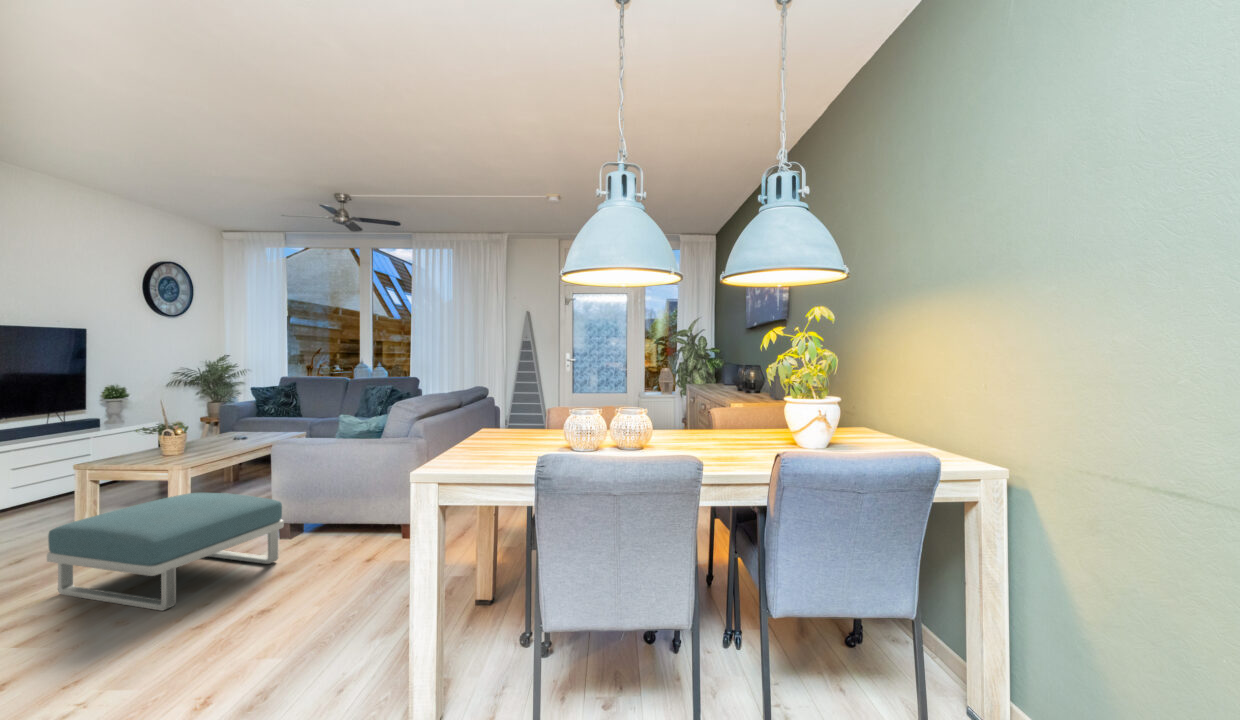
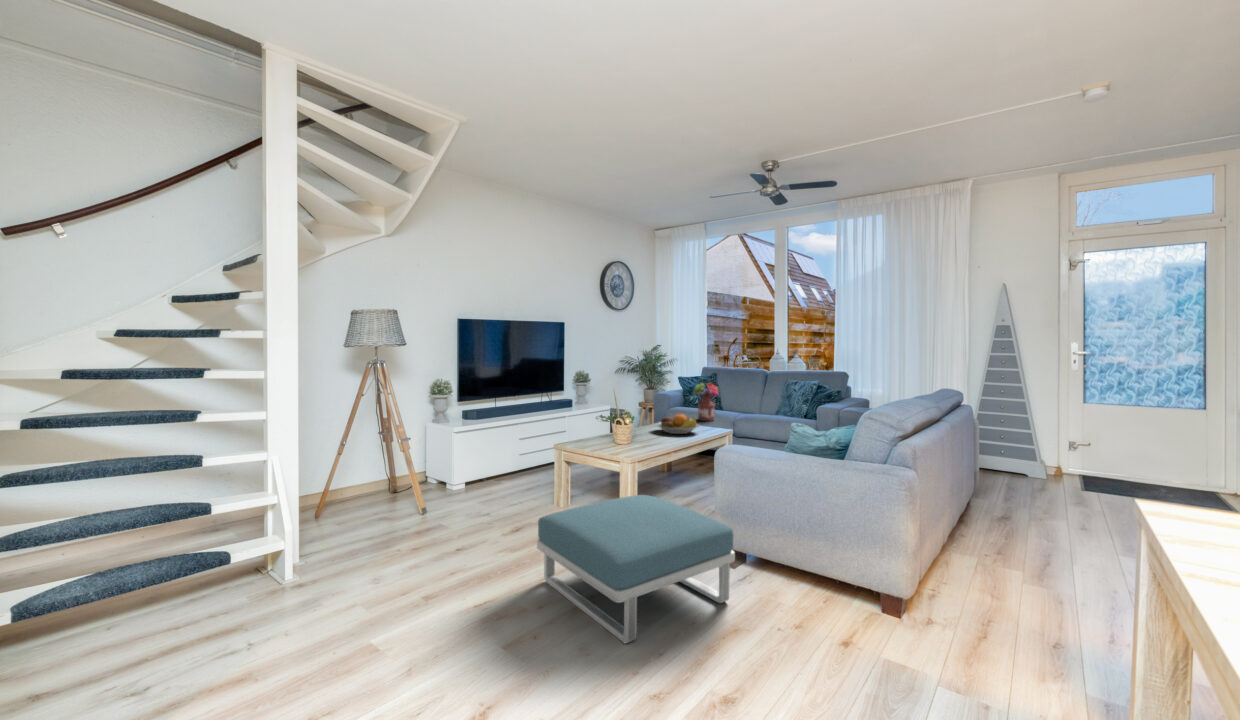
flower arrangement: none [266,390,296,428] -> present [694,383,719,421]
fruit bowl: none [216,421,270,441] -> present [656,414,700,434]

